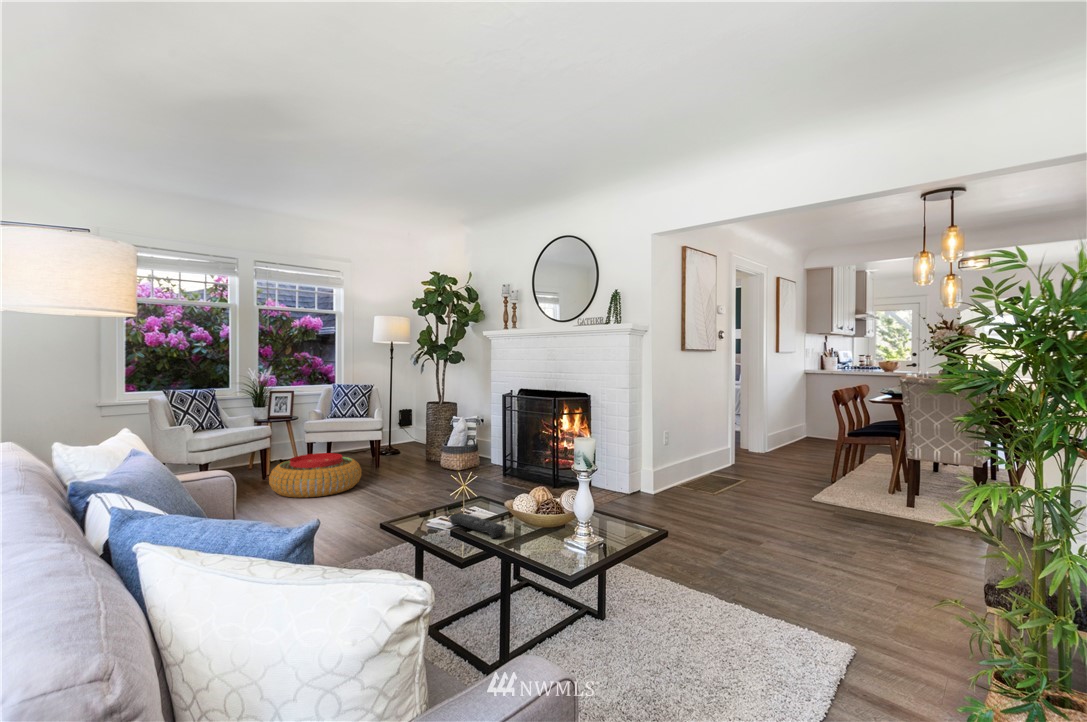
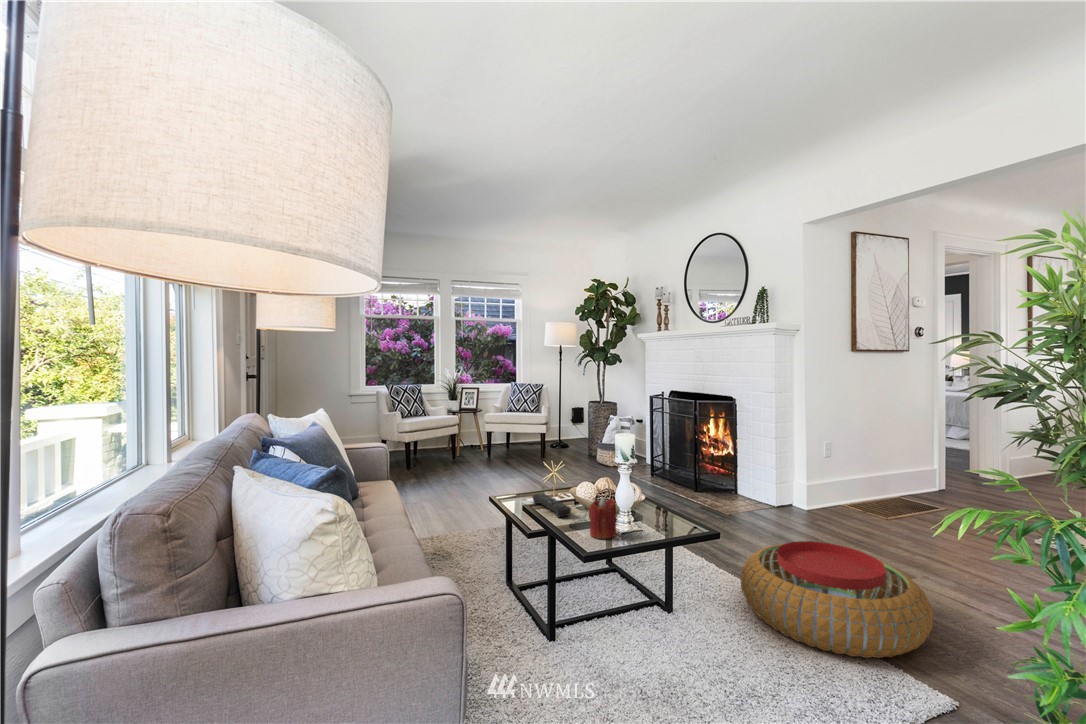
pouf: present [269,453,361,498] -> present [741,541,933,658]
candle: none [540,510,570,557] -> present [589,497,616,539]

